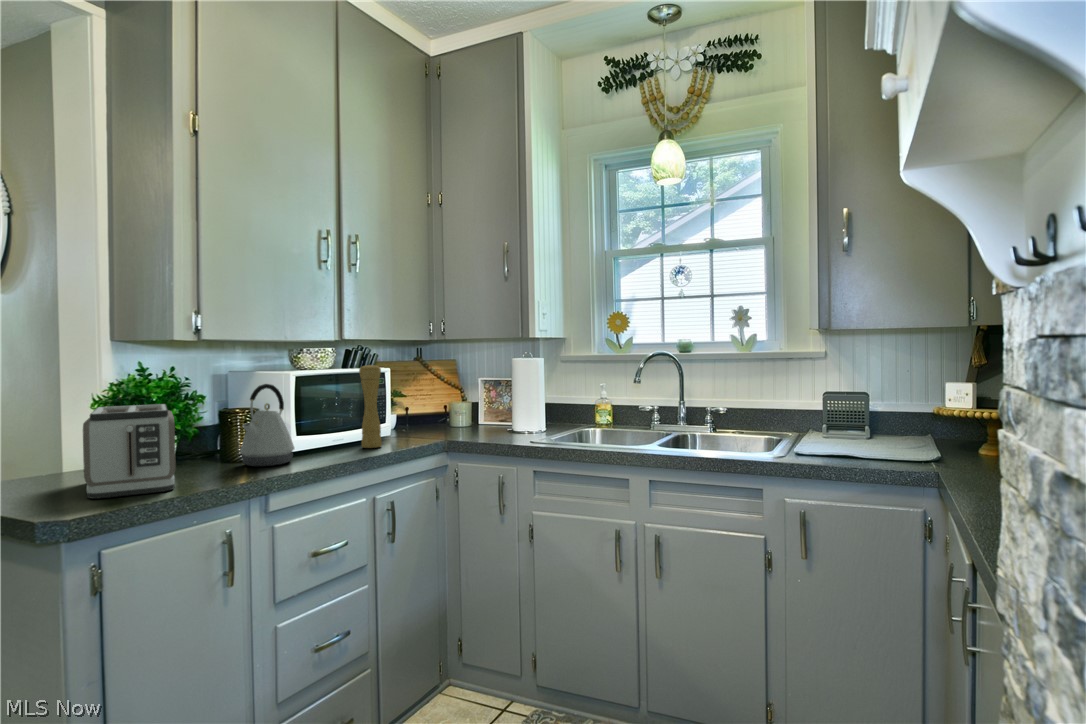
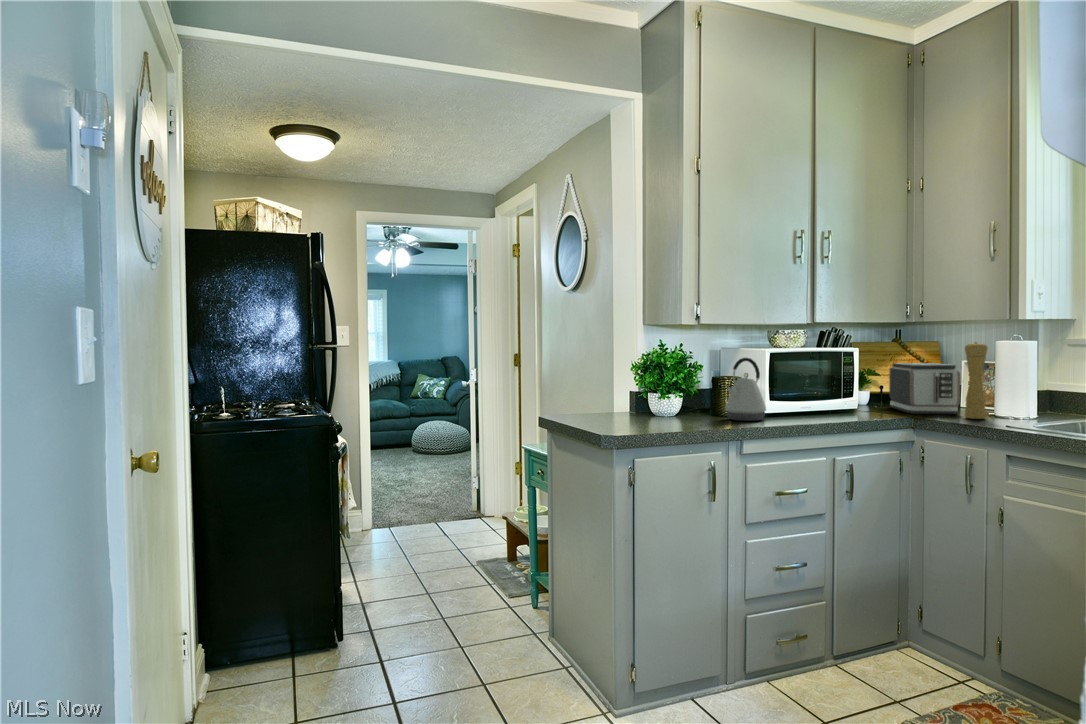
pepper mill: present [359,364,382,448] -> present [965,342,988,419]
toaster: present [83,404,176,499] -> present [889,363,961,414]

